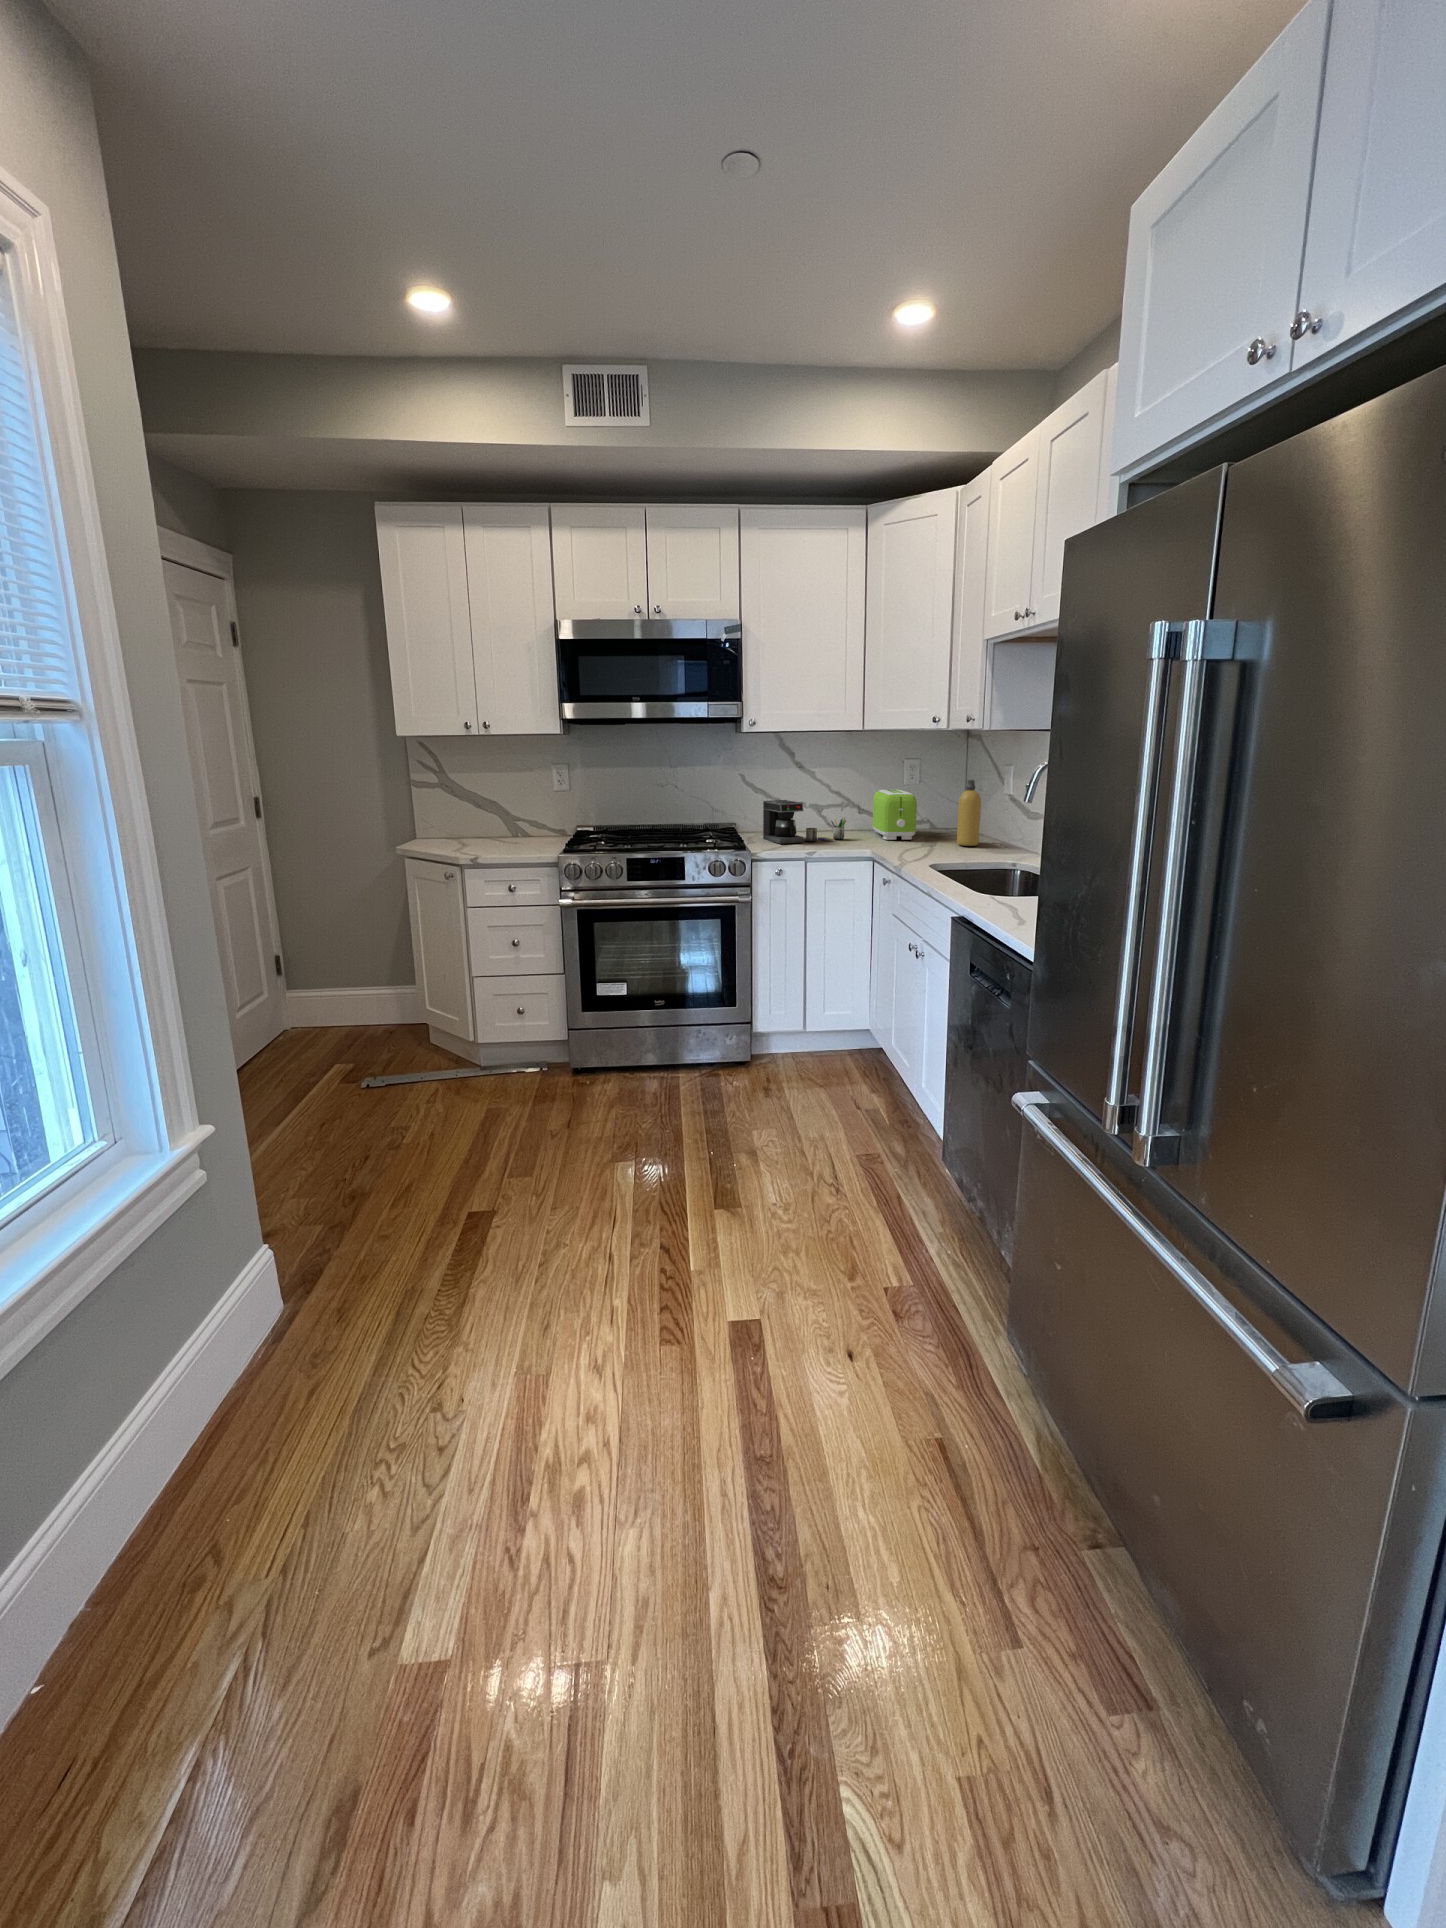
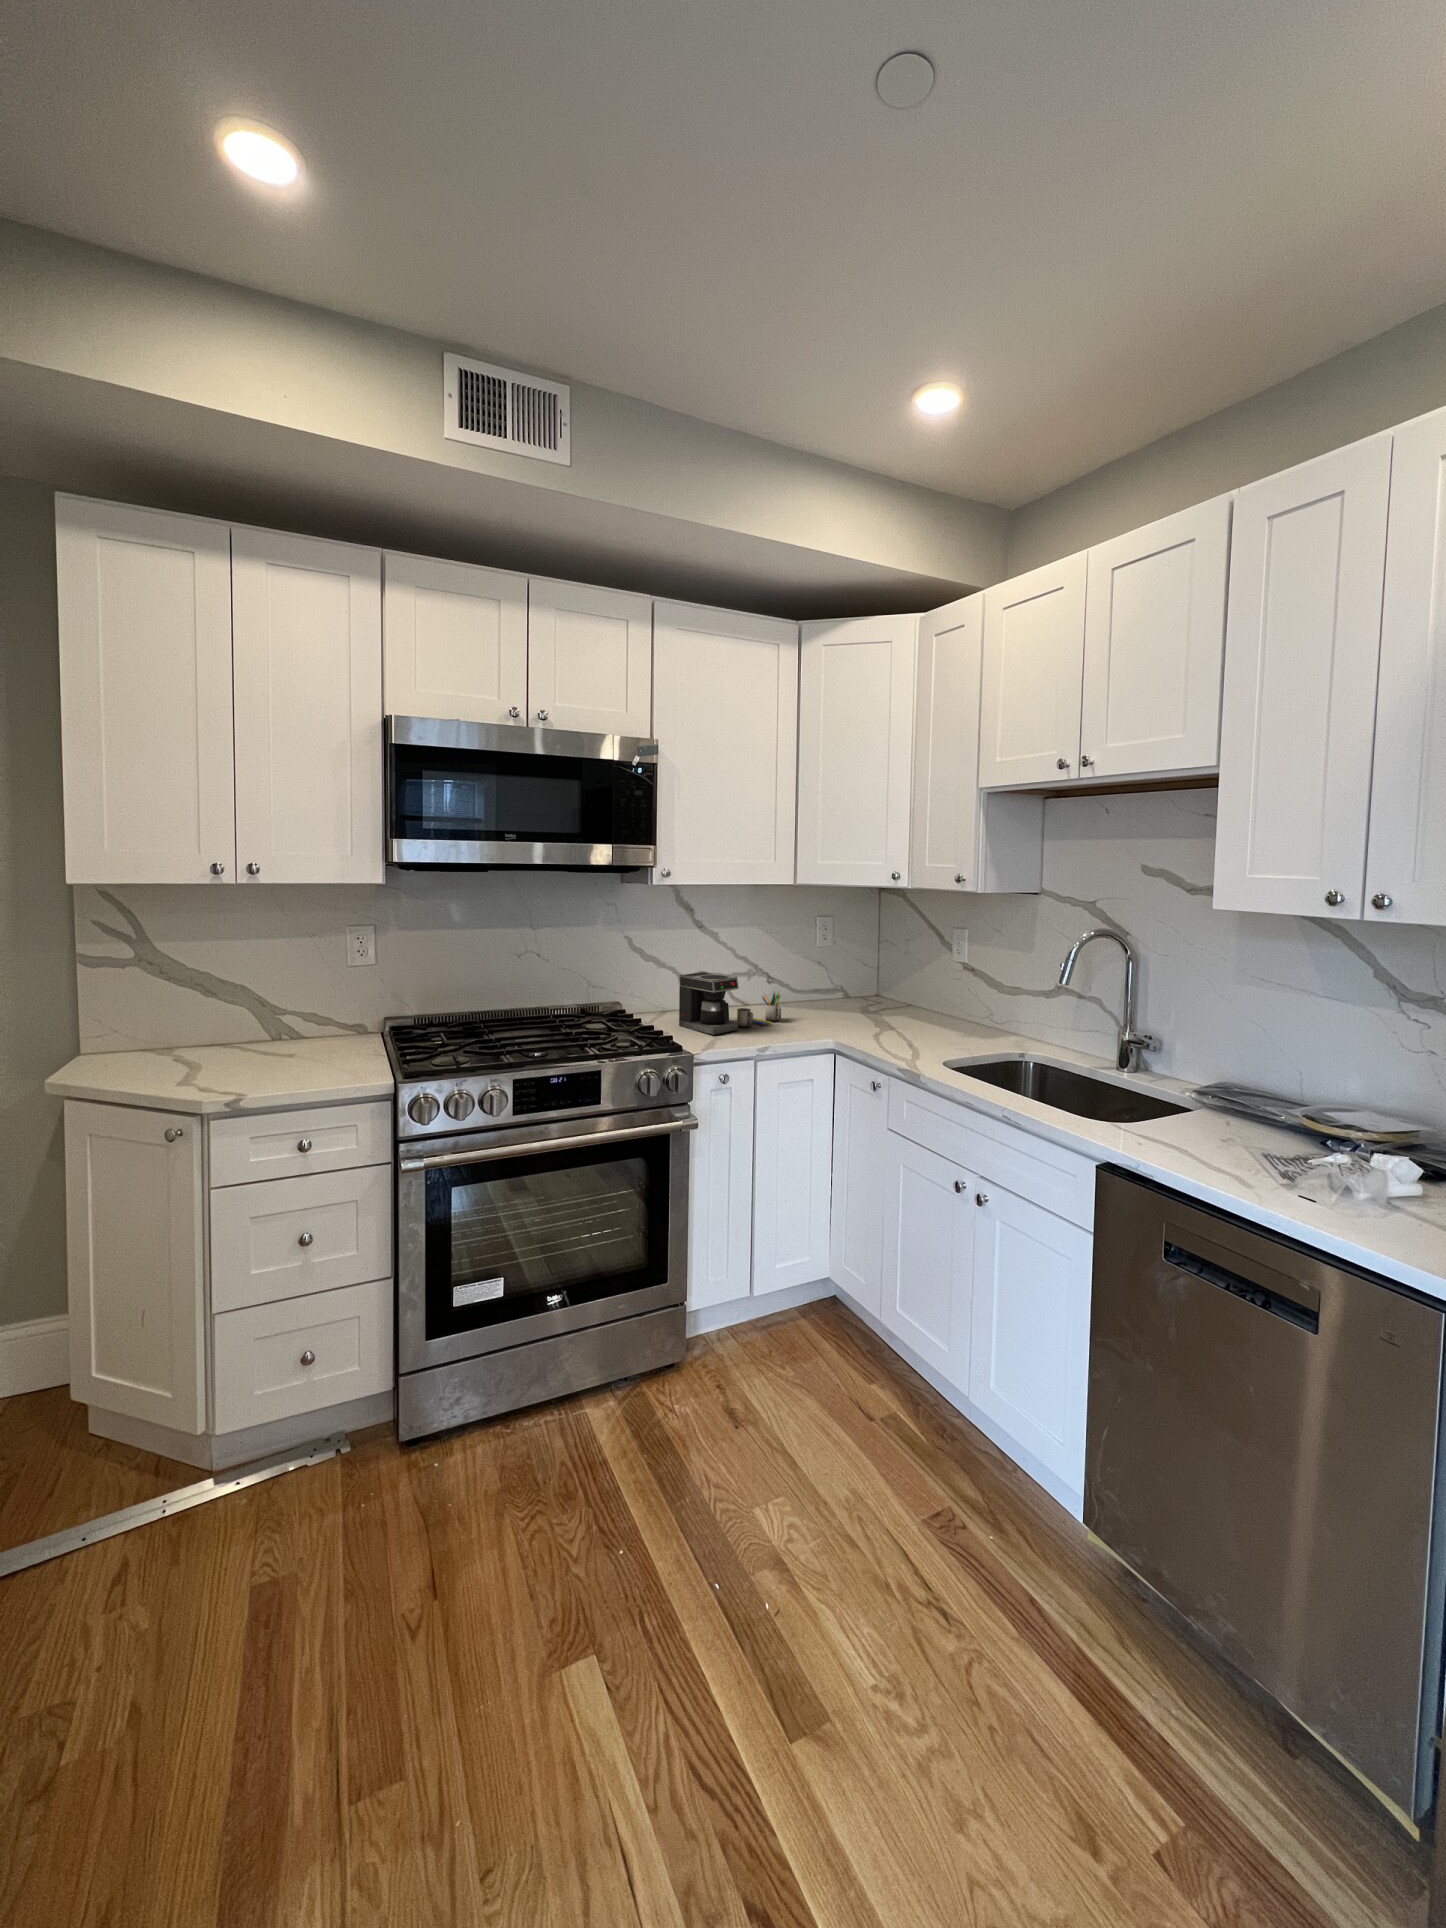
bottle: present [957,780,981,846] -> none [911,943,937,1022]
toaster: present [873,790,917,840] -> none [792,951,860,1017]

